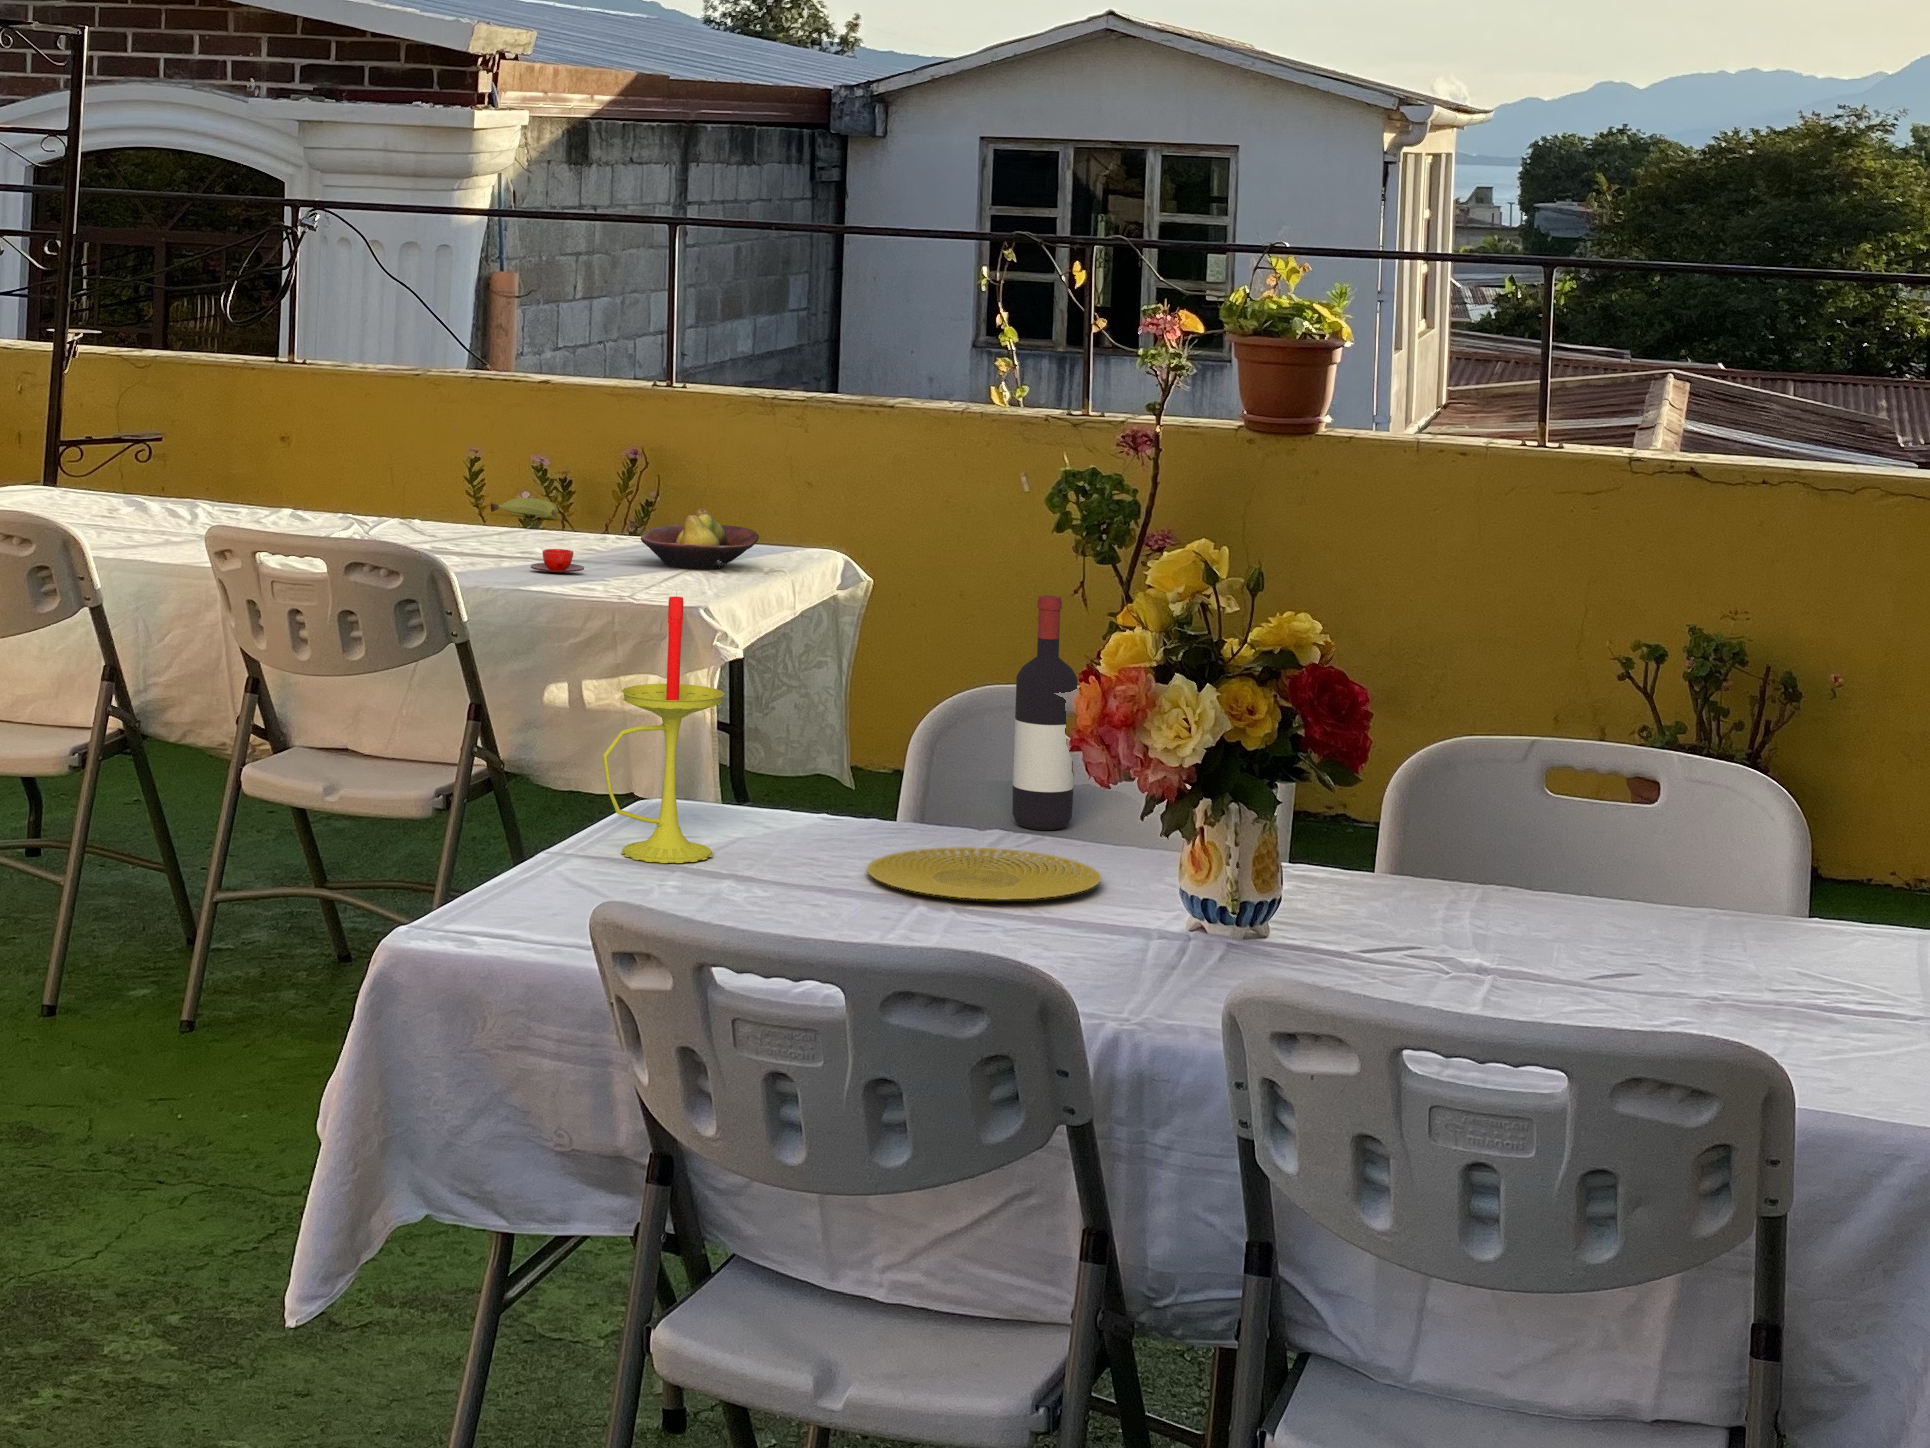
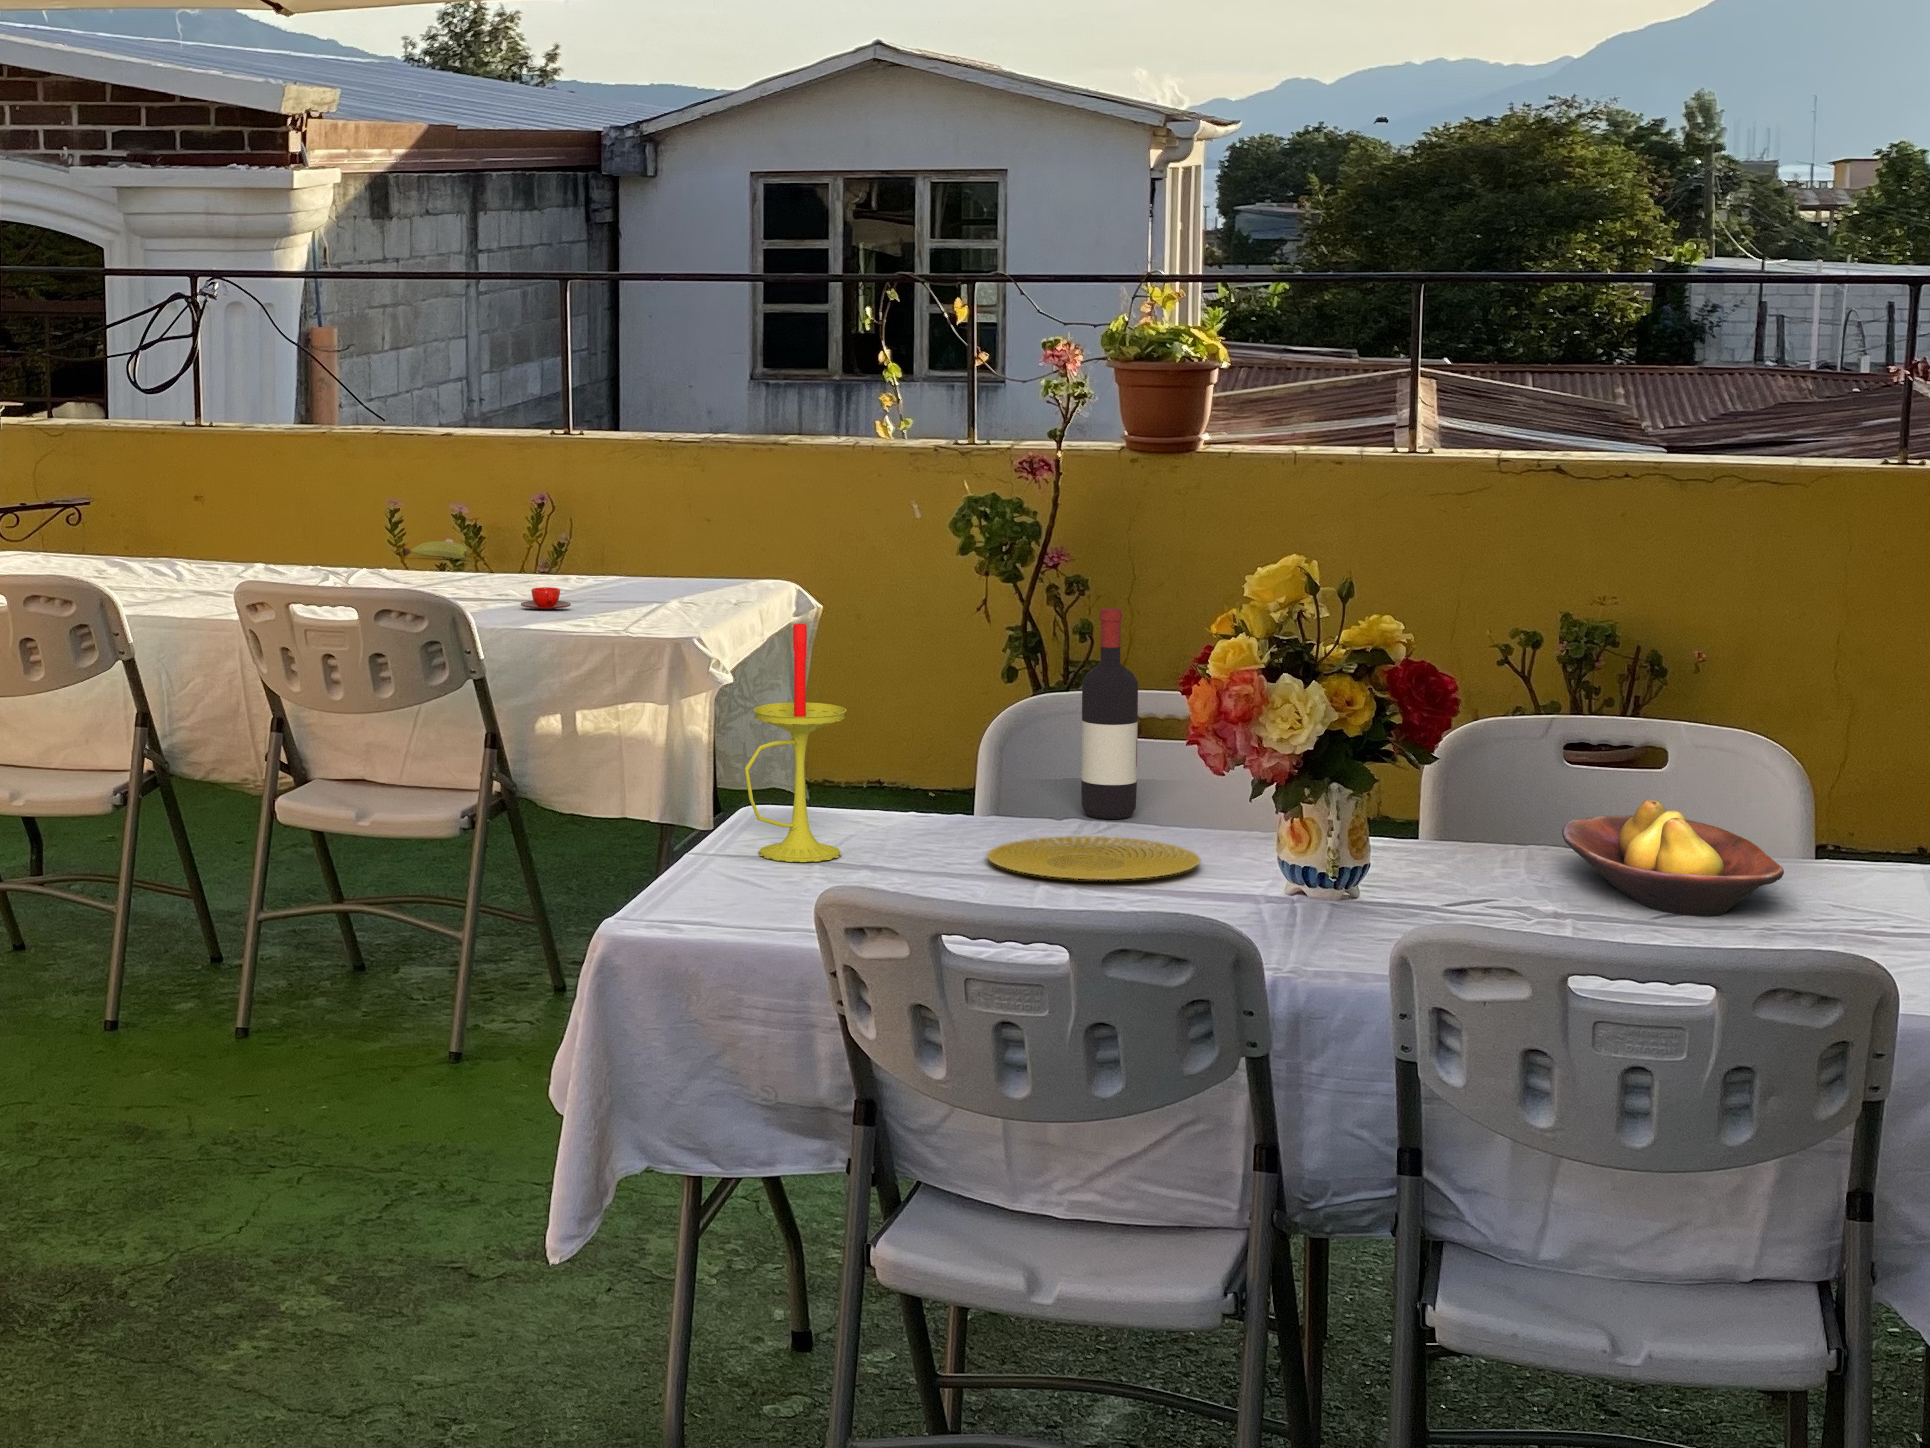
fruit bowl: present [641,509,759,570] -> present [1562,800,1784,916]

